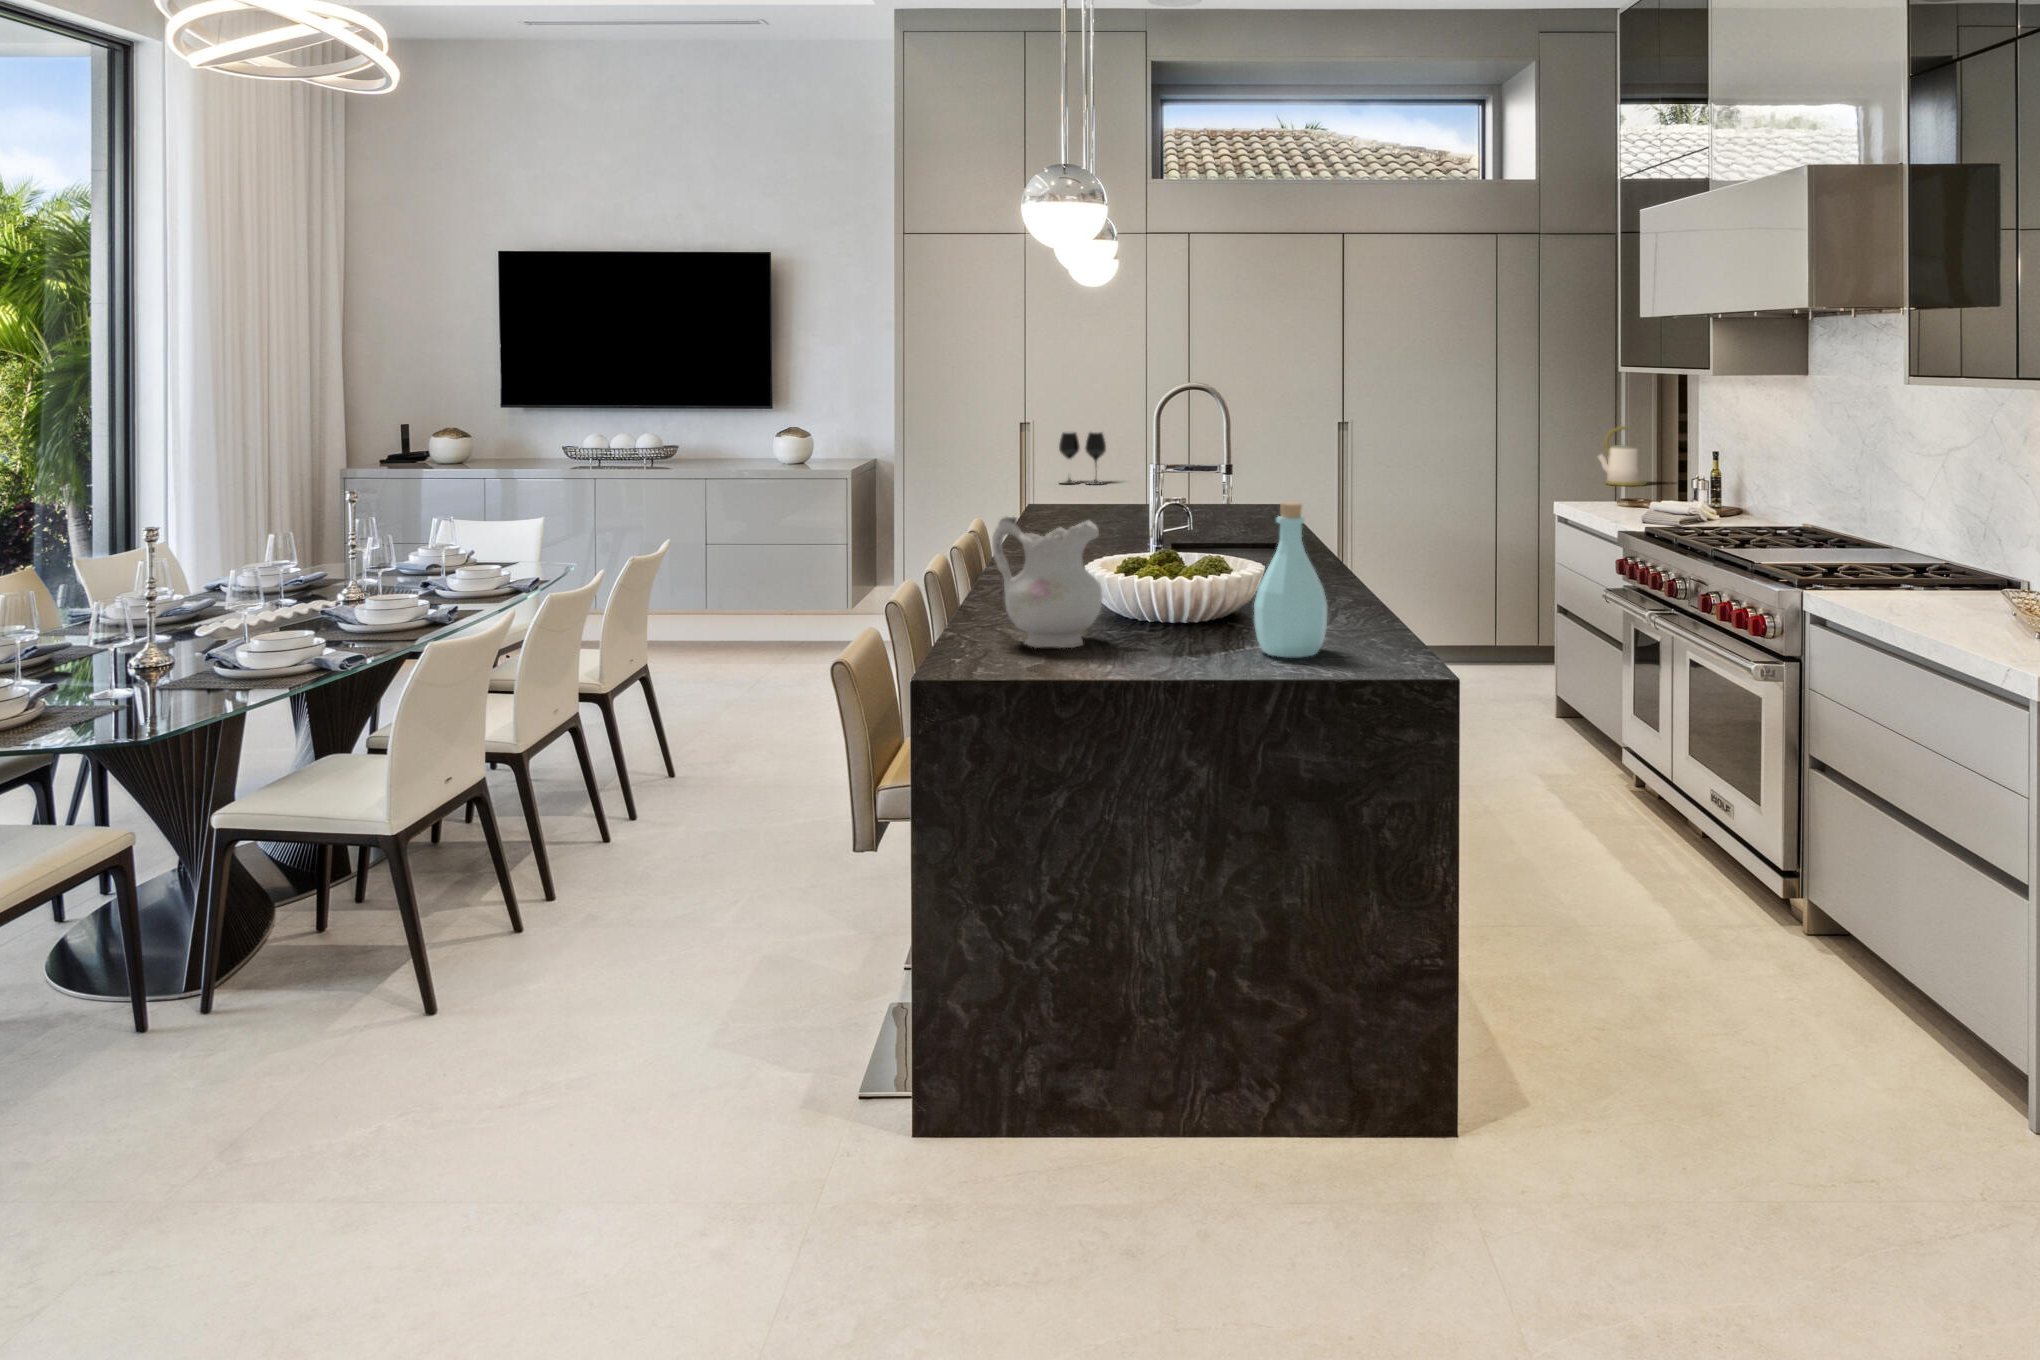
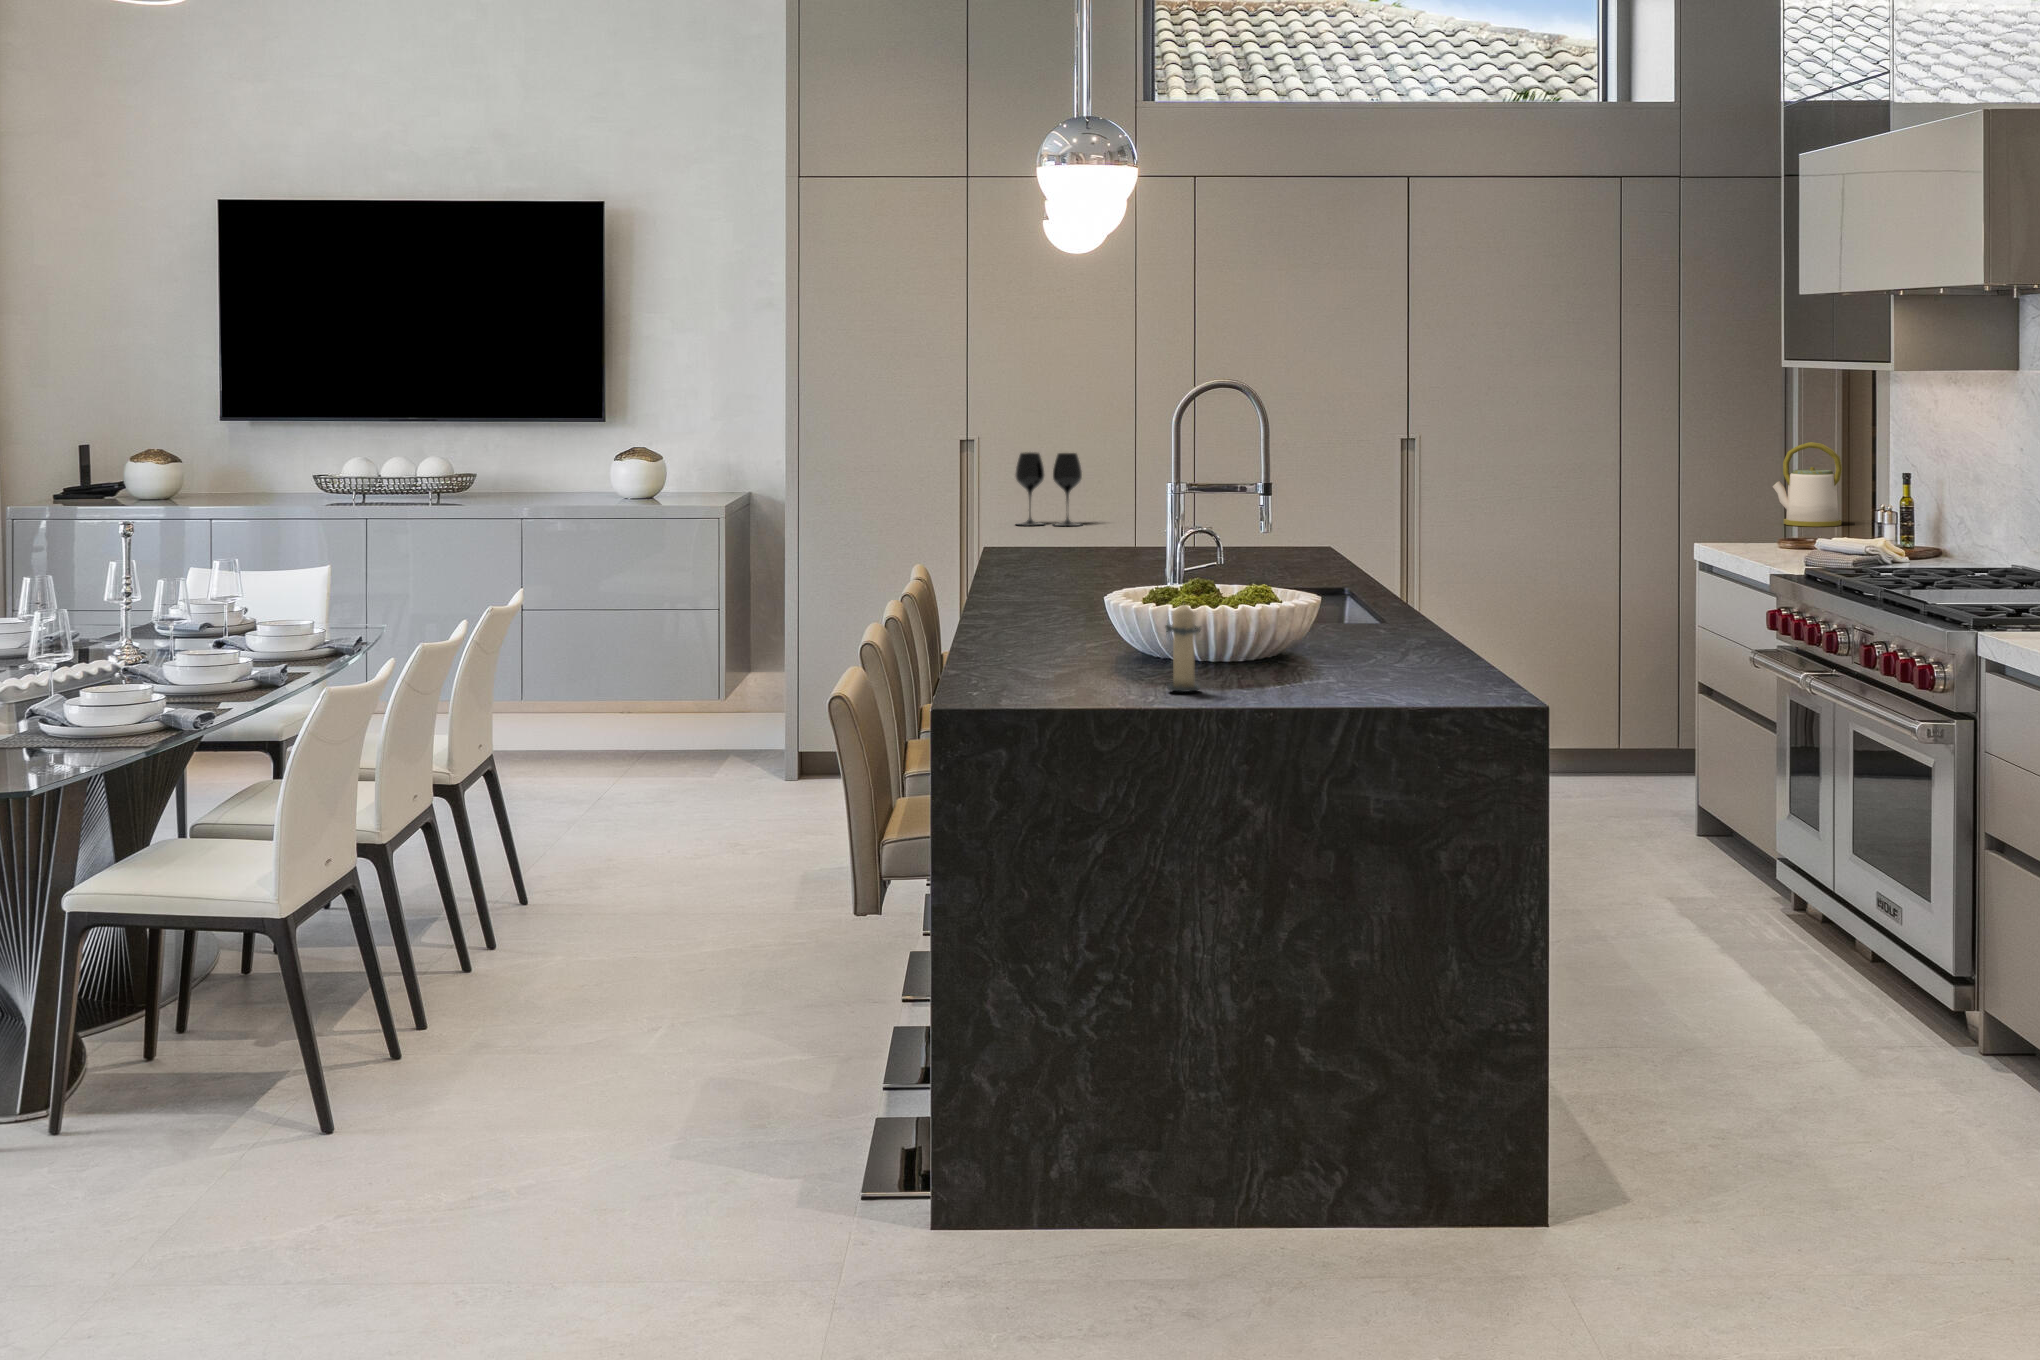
bottle: present [1254,502,1327,657] -> none [1312,515,1397,690]
ceramic pitcher: present [992,517,1103,648] -> none [1006,533,1135,684]
candle: none [1122,576,1161,660] -> present [1166,605,1201,692]

